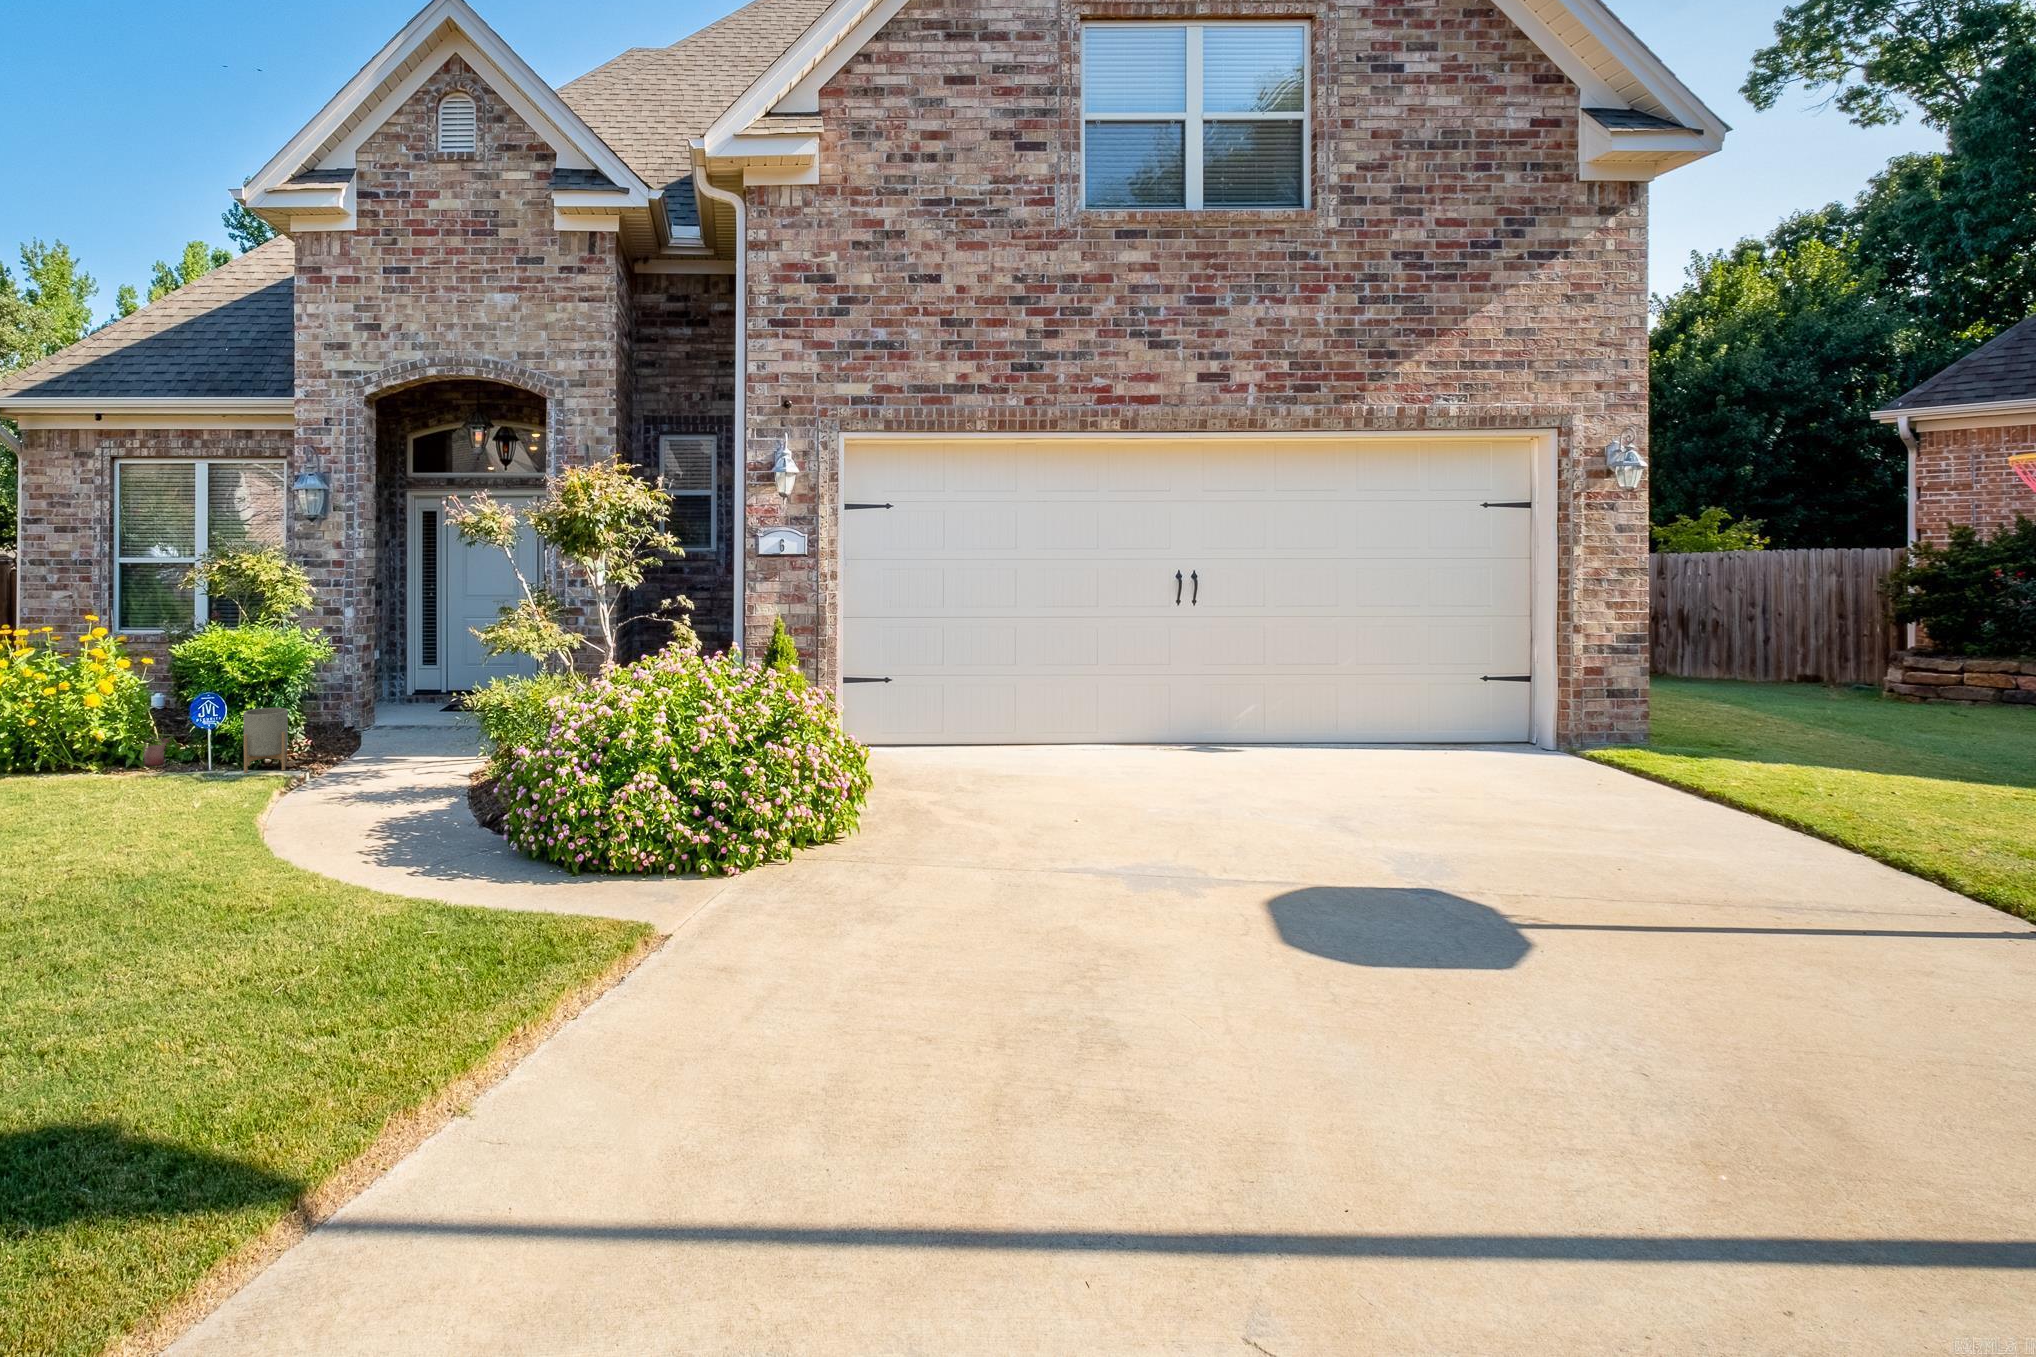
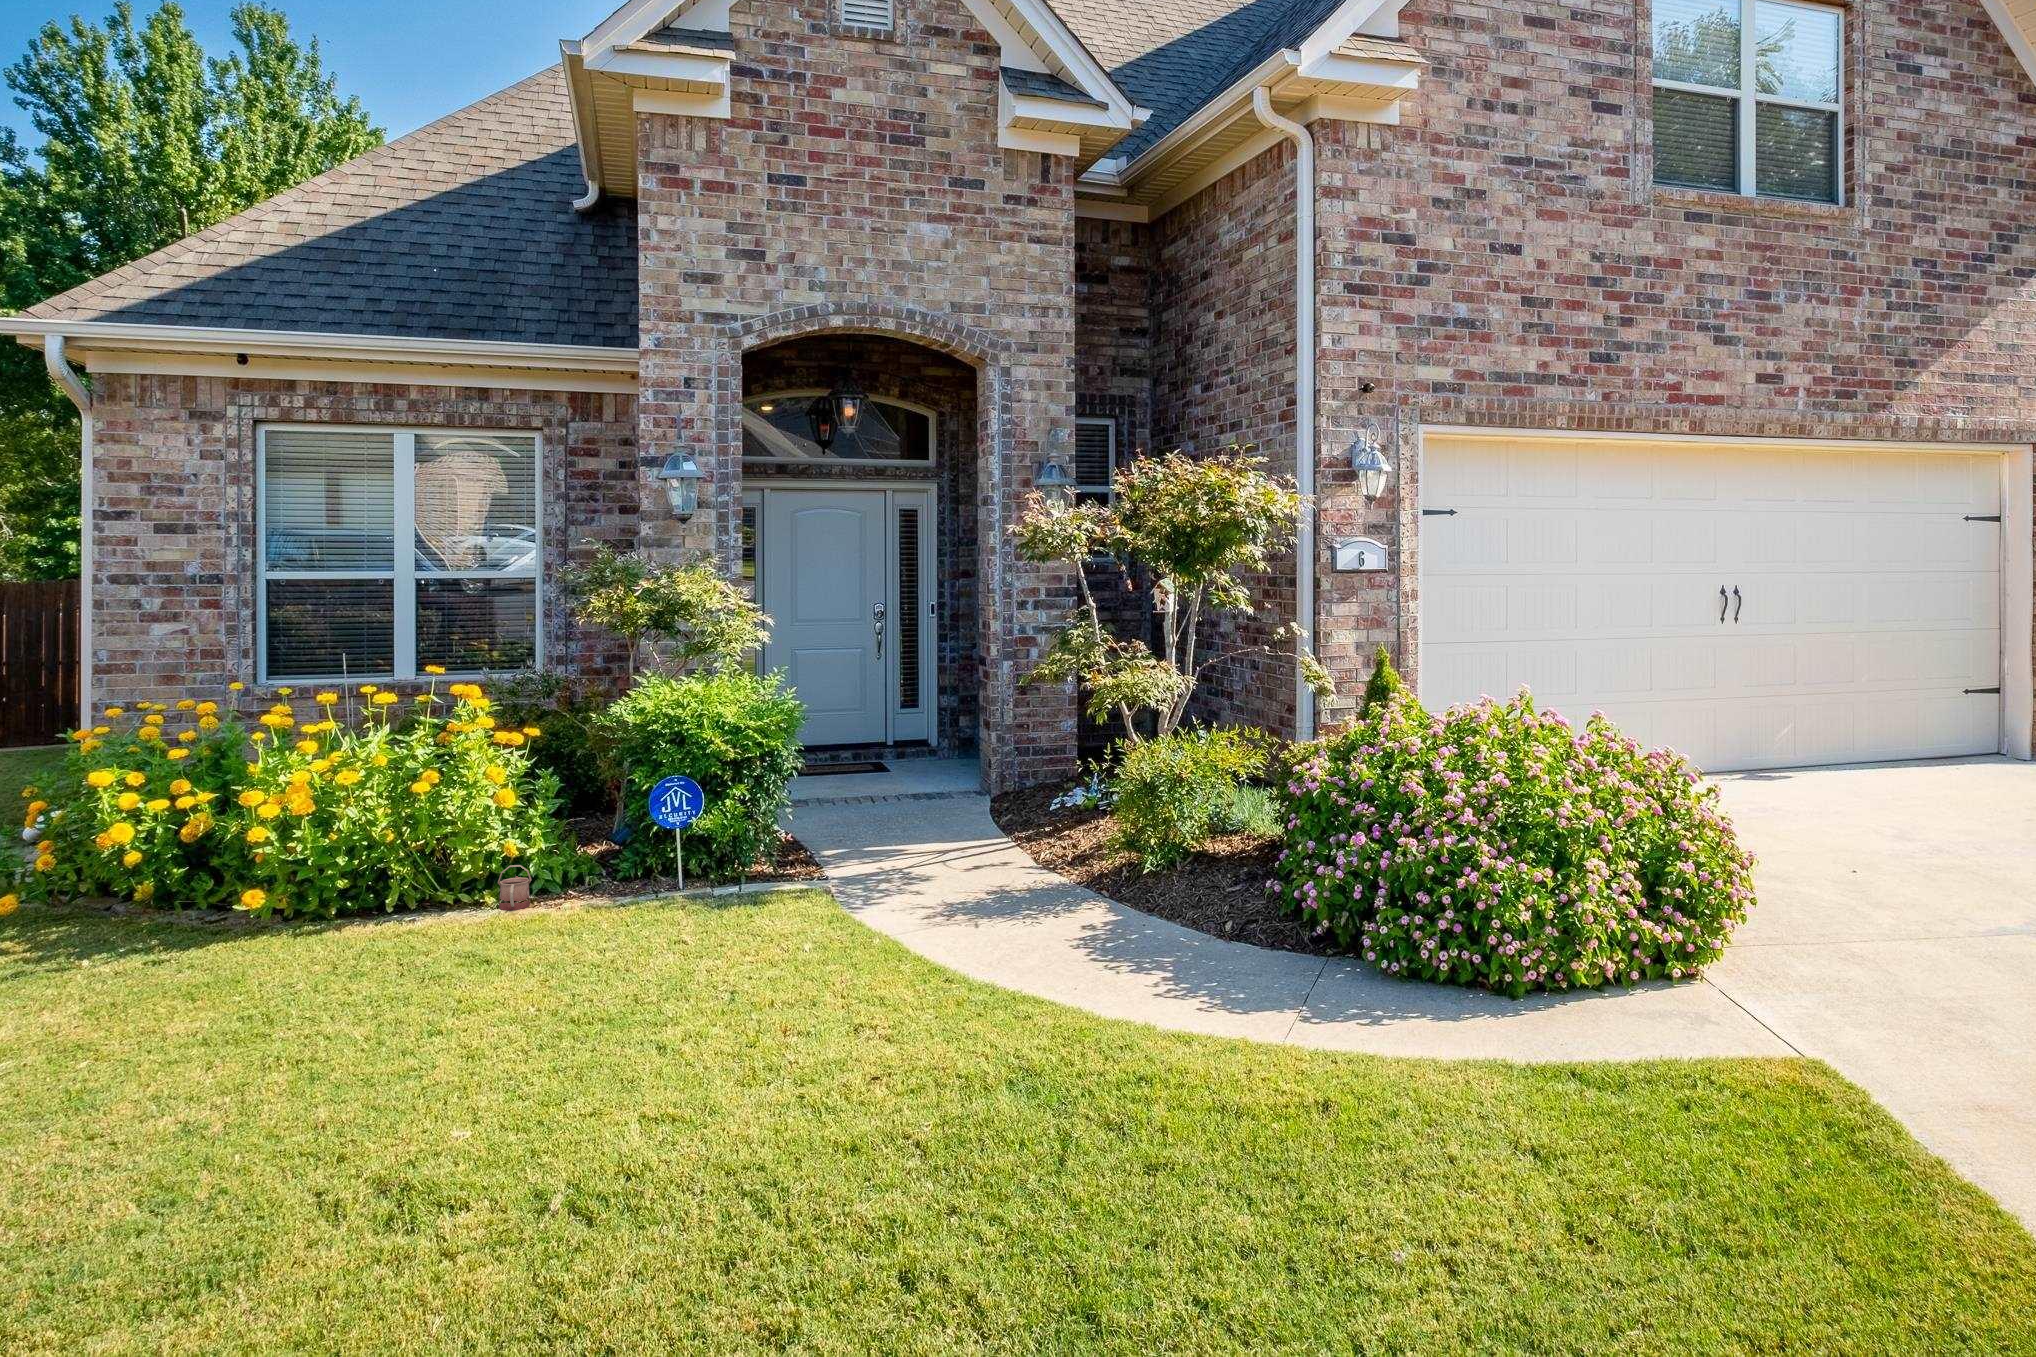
planter: present [244,708,288,773] -> none [675,807,751,907]

